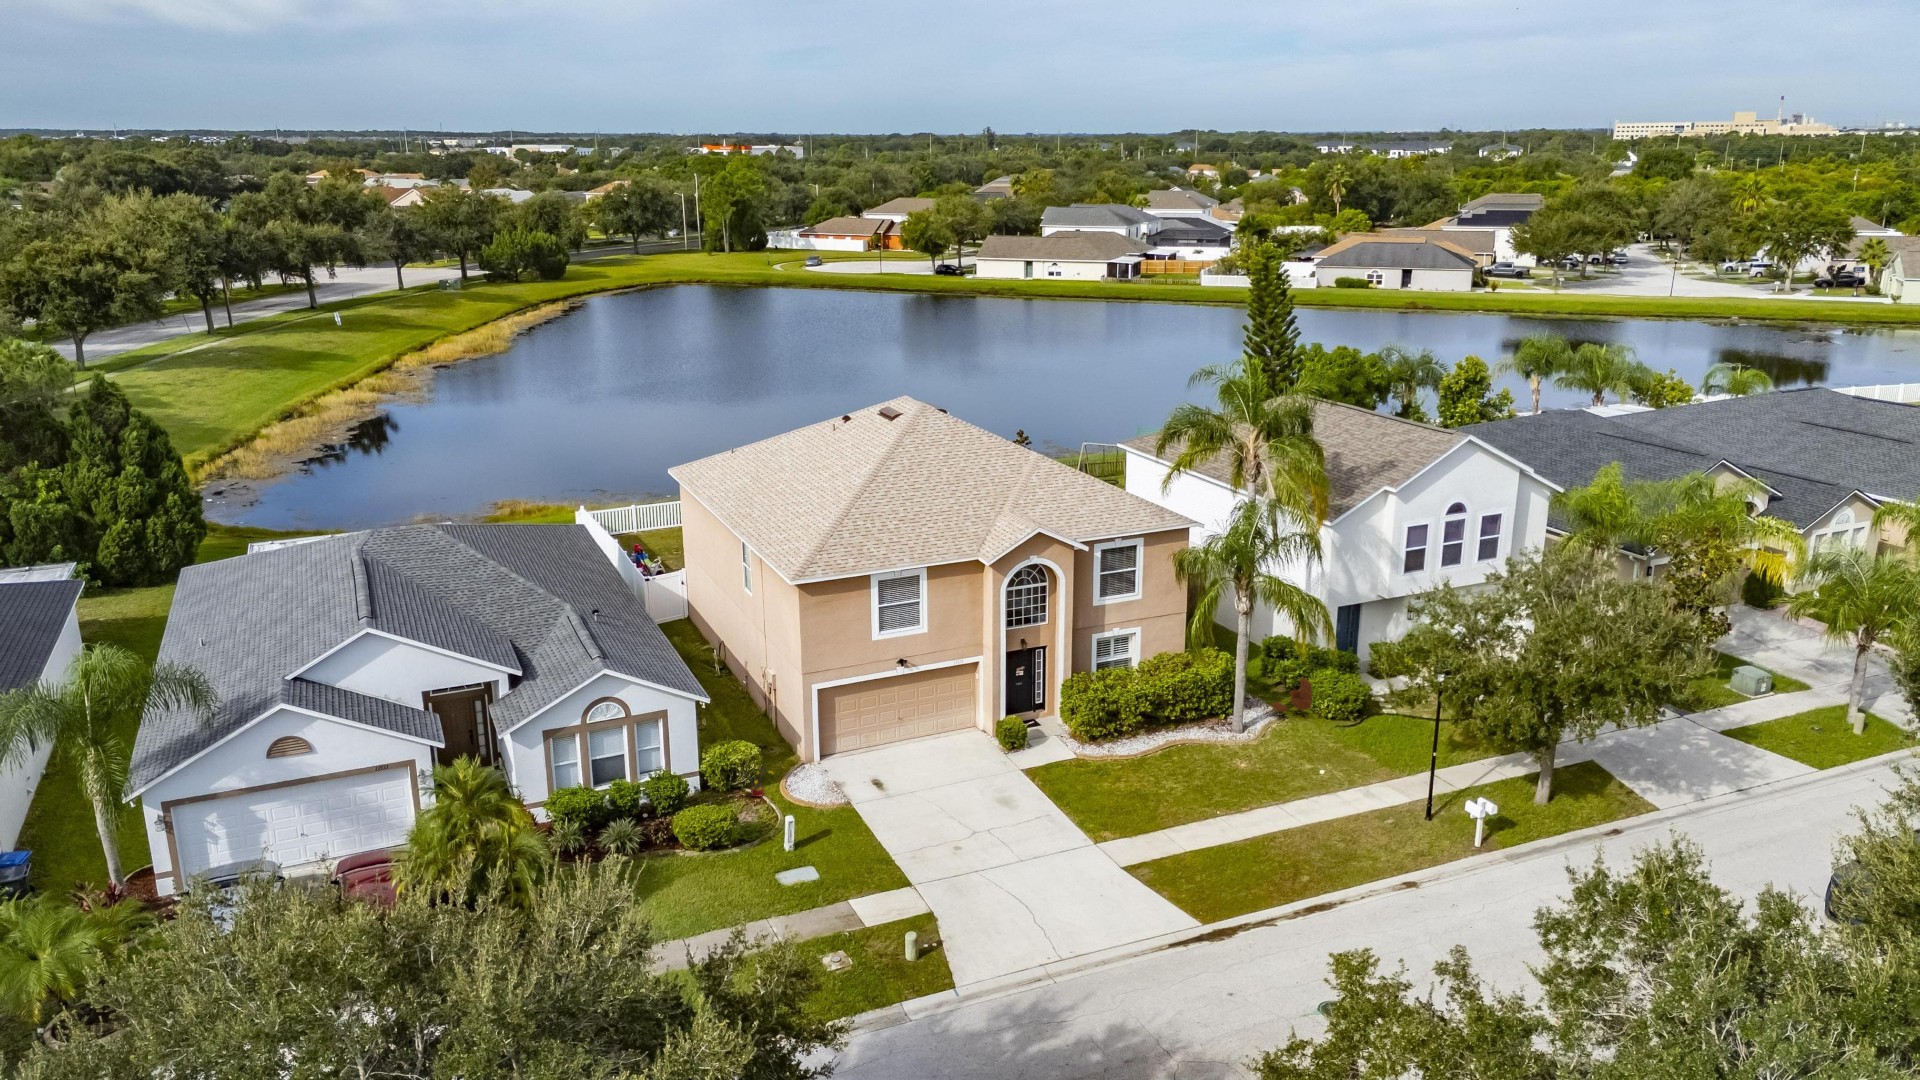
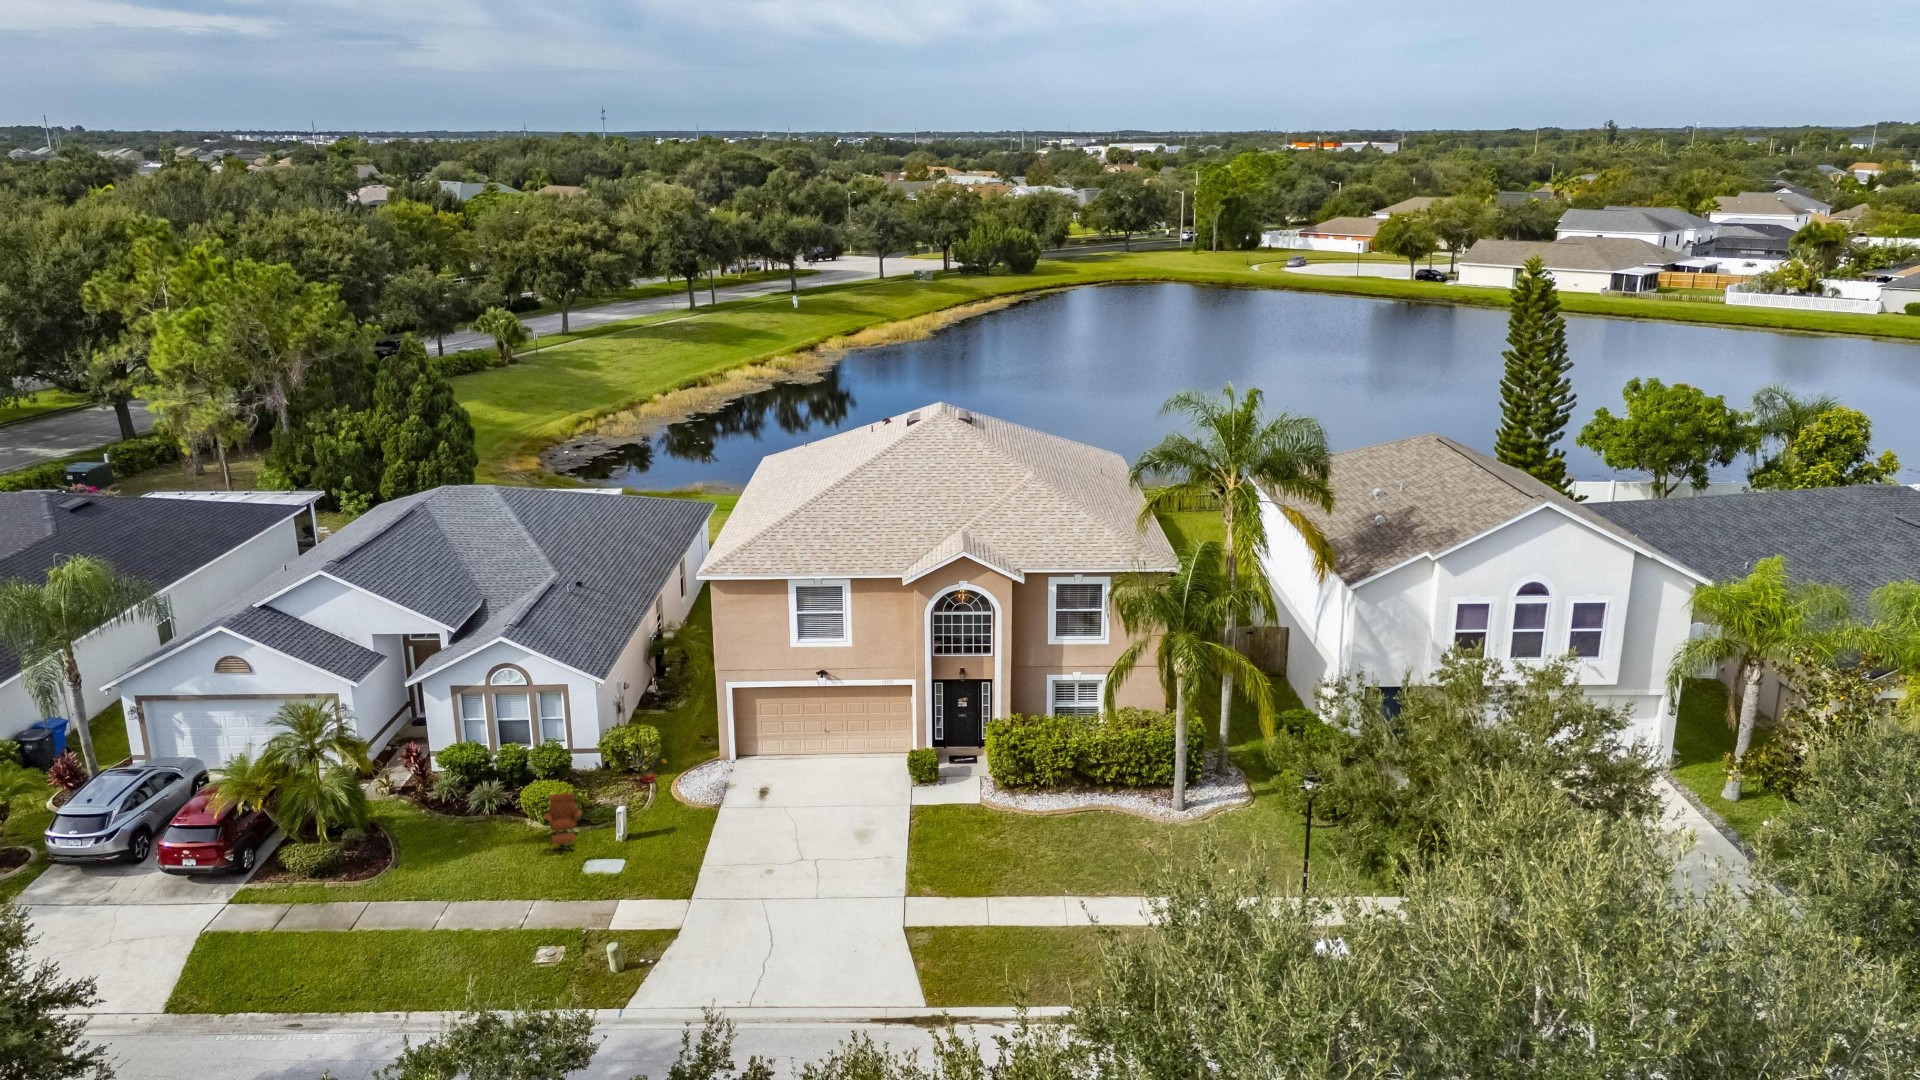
lounge chair: present [1272,678,1312,716] -> present [544,793,582,853]

